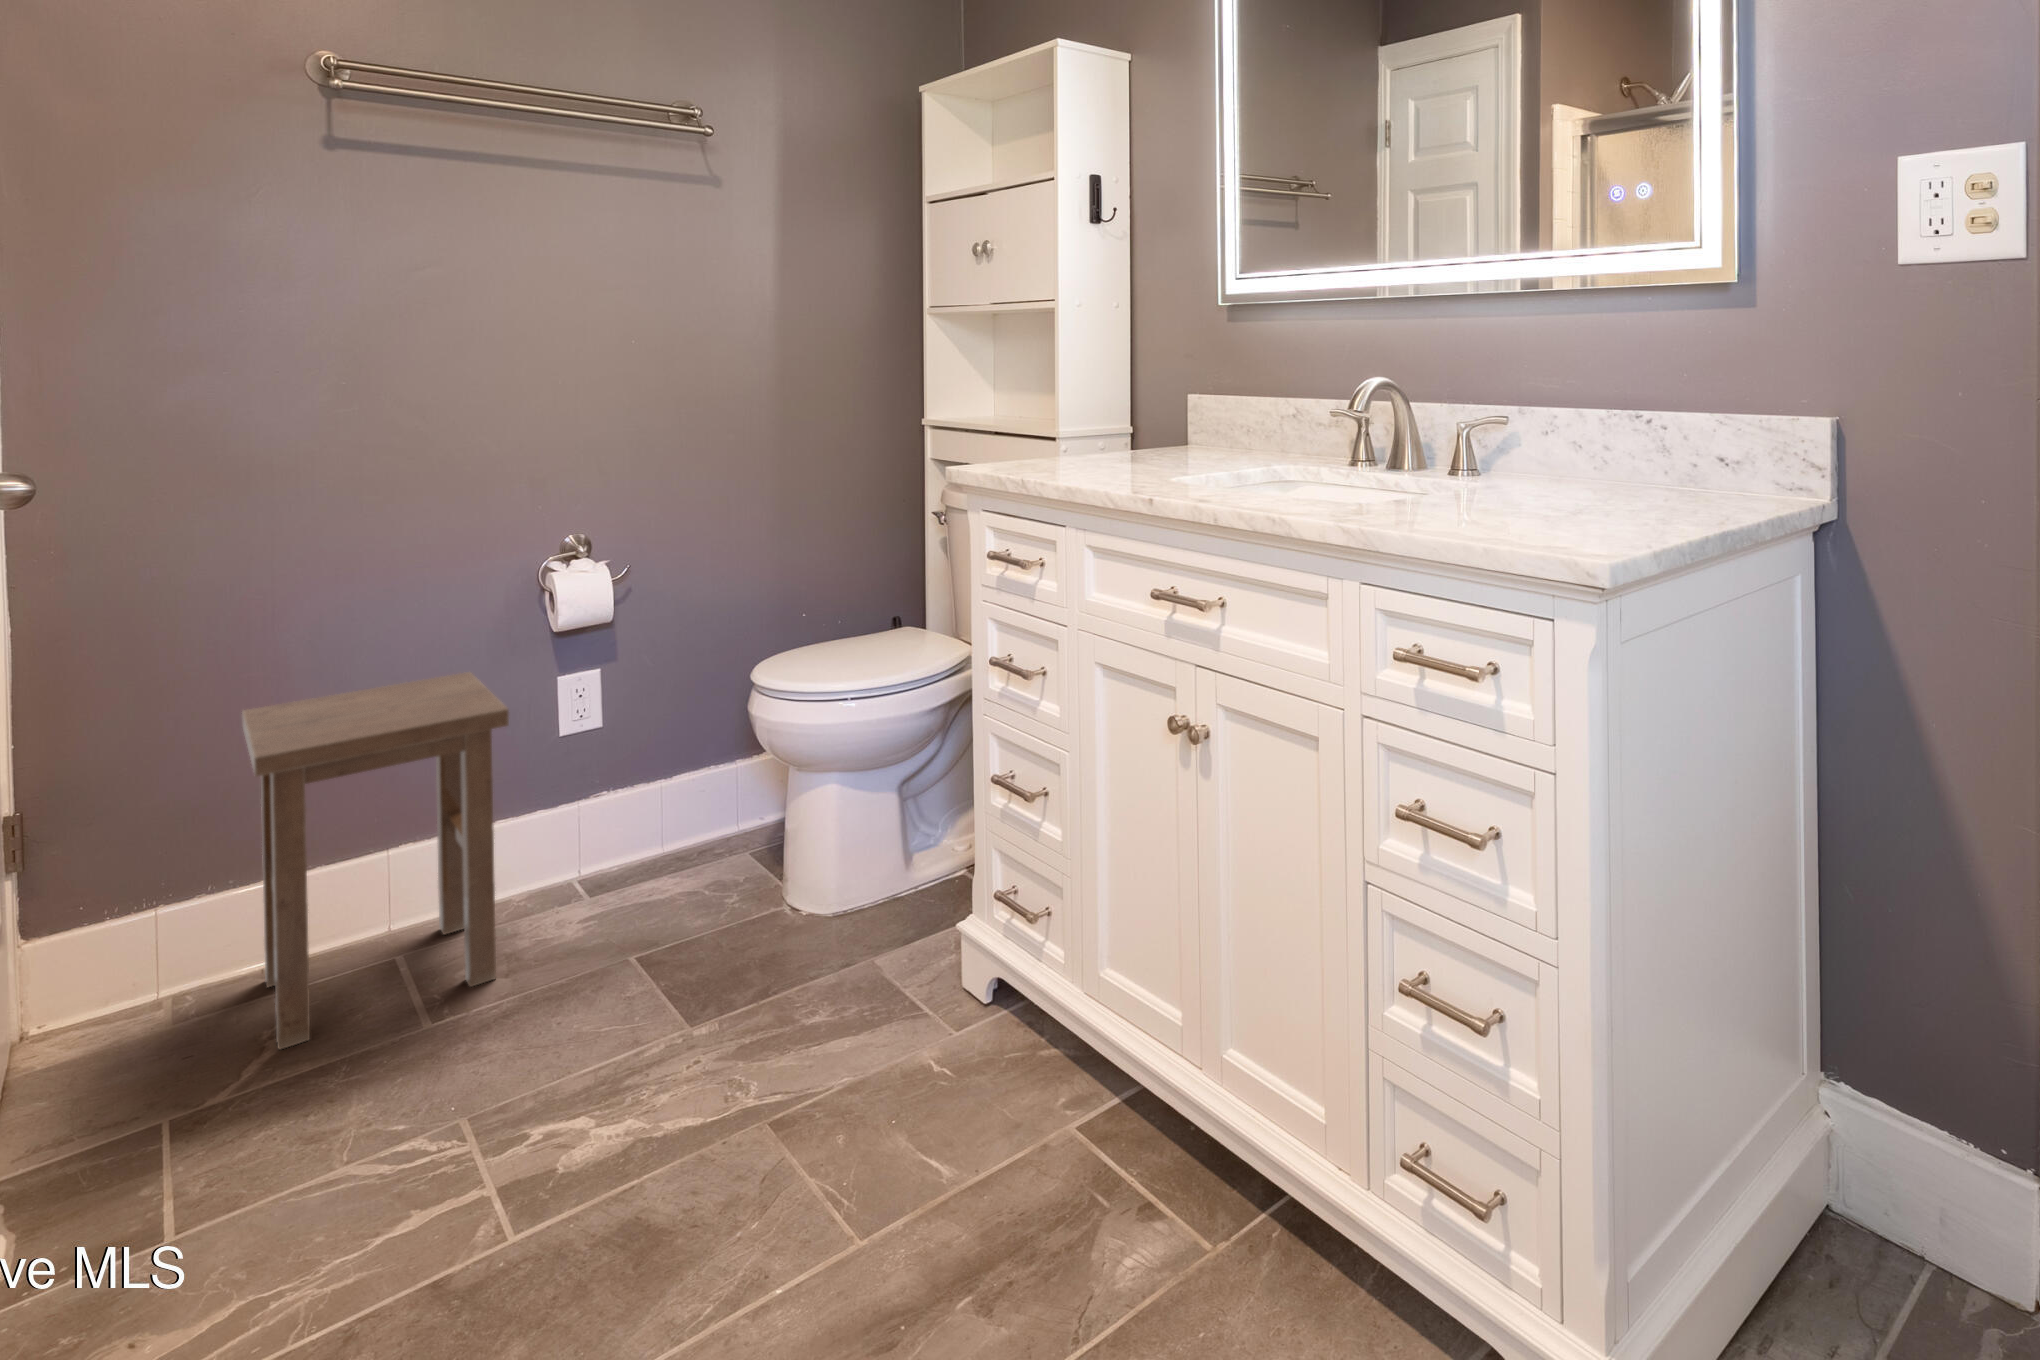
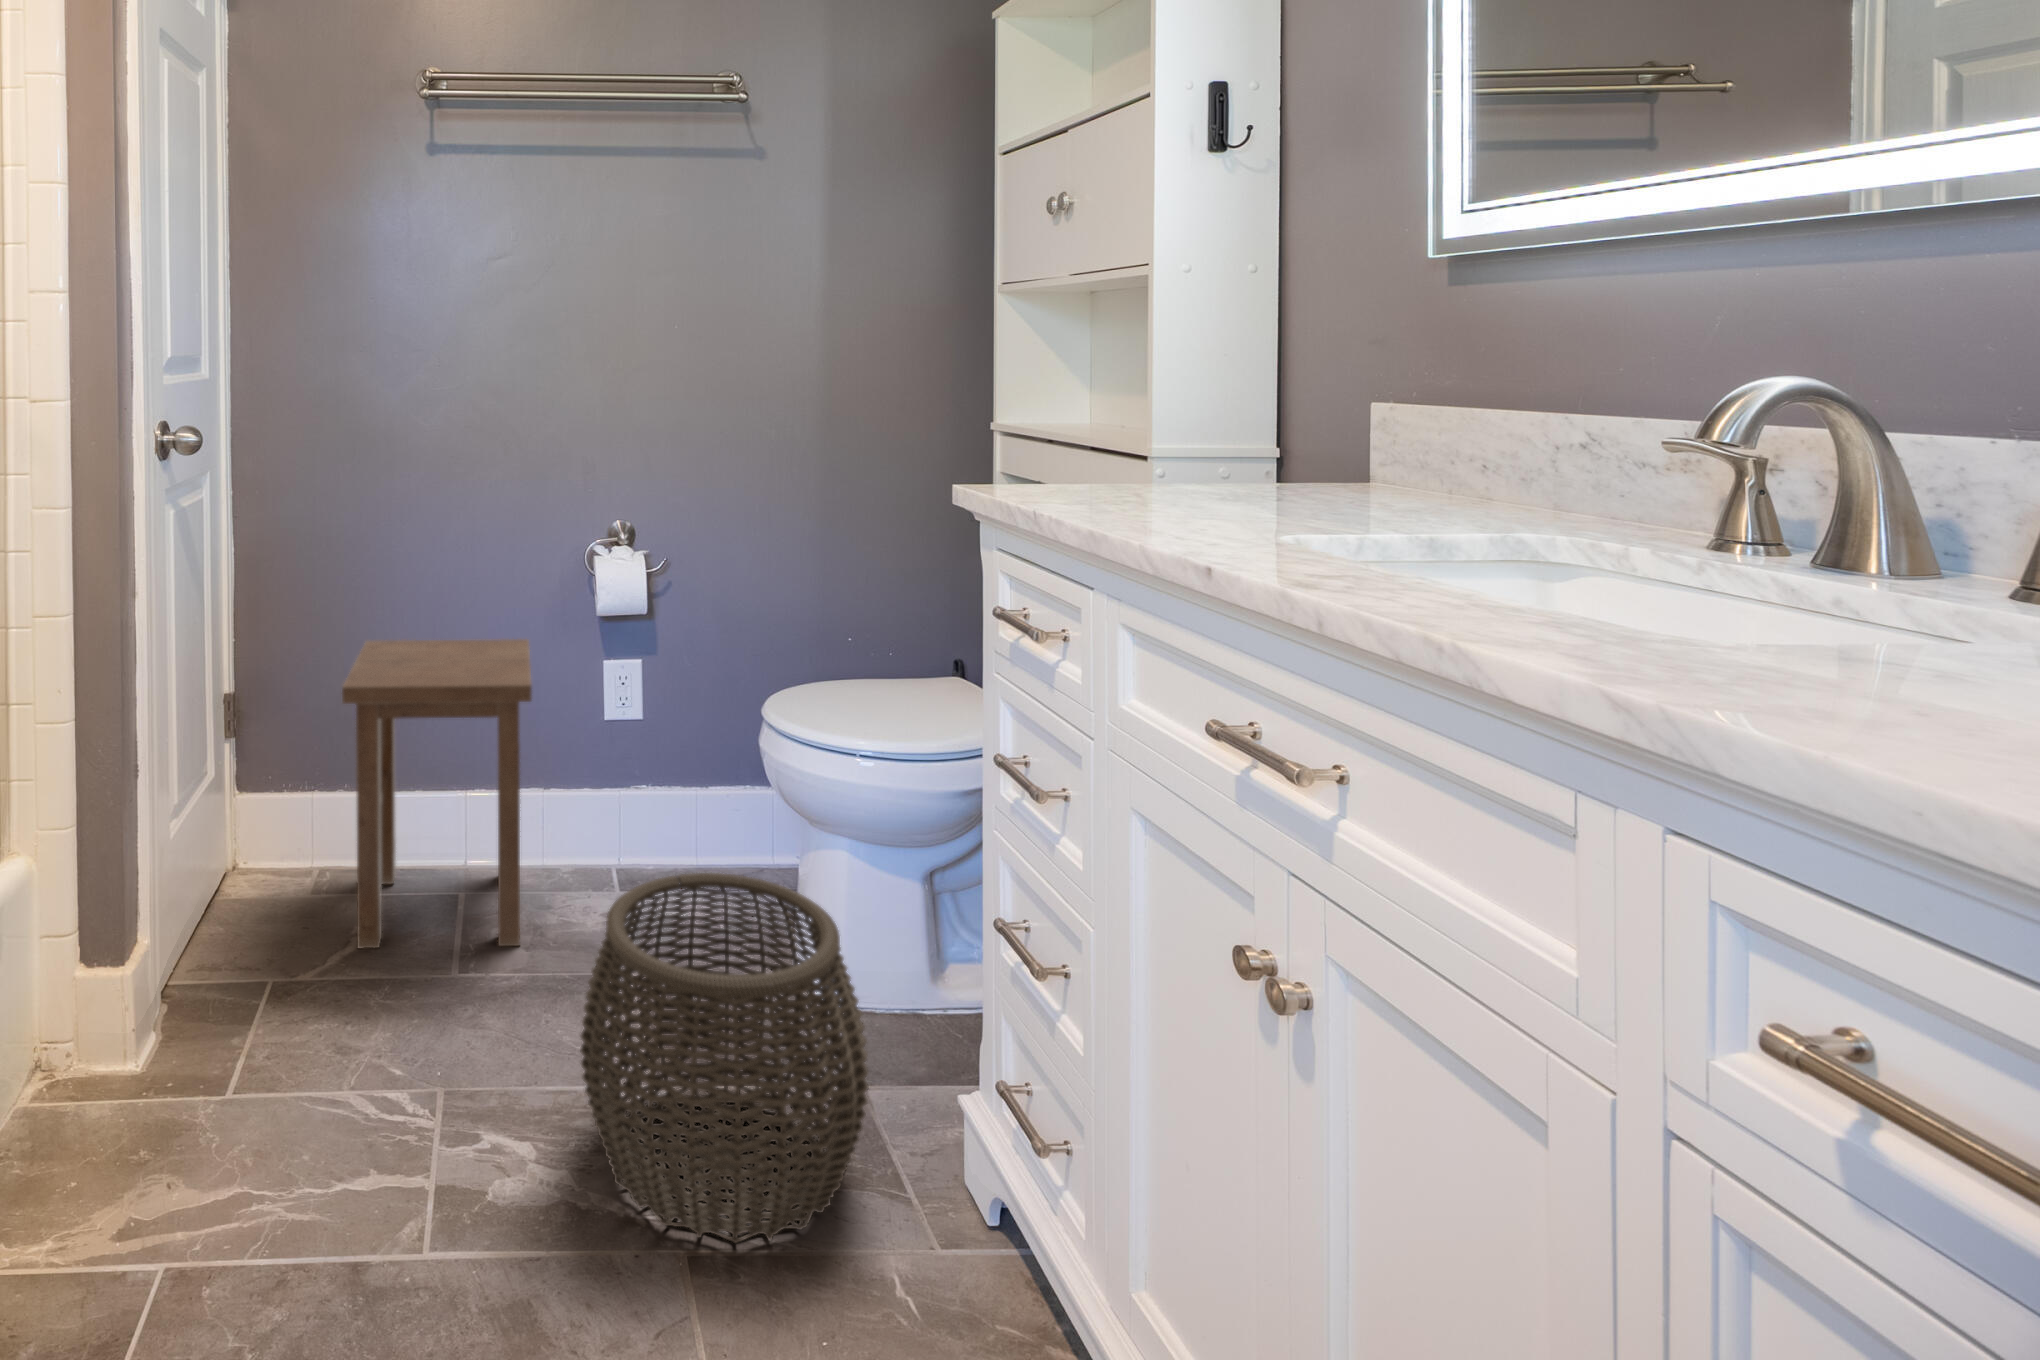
woven basket: none [636,814,899,1112] -> present [580,873,869,1243]

